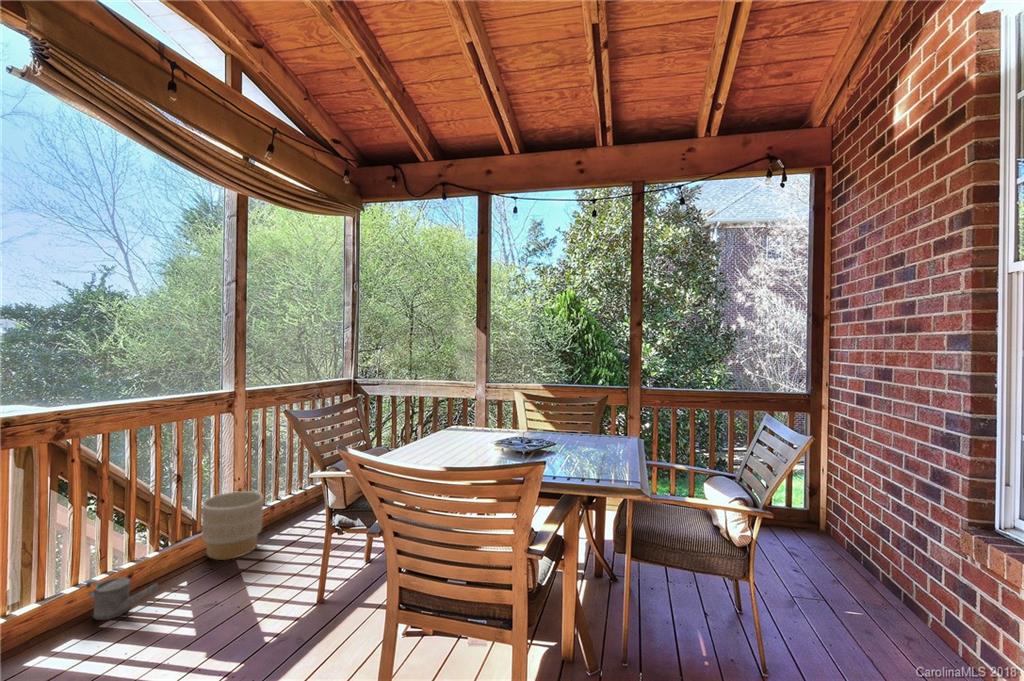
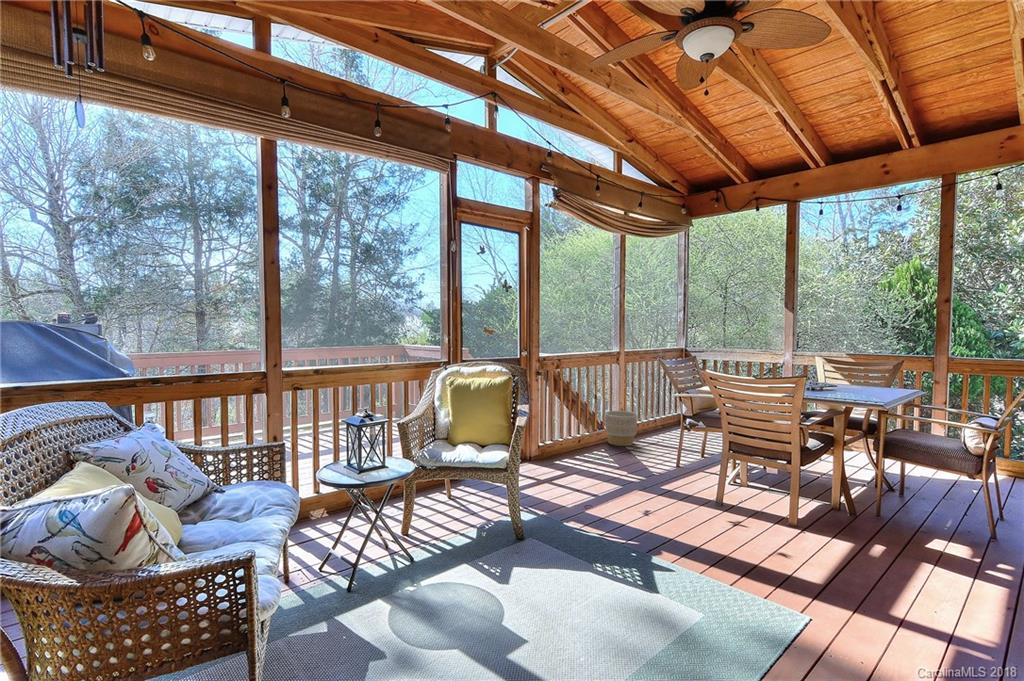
watering can: present [86,577,158,620] -> none [564,438,597,457]

